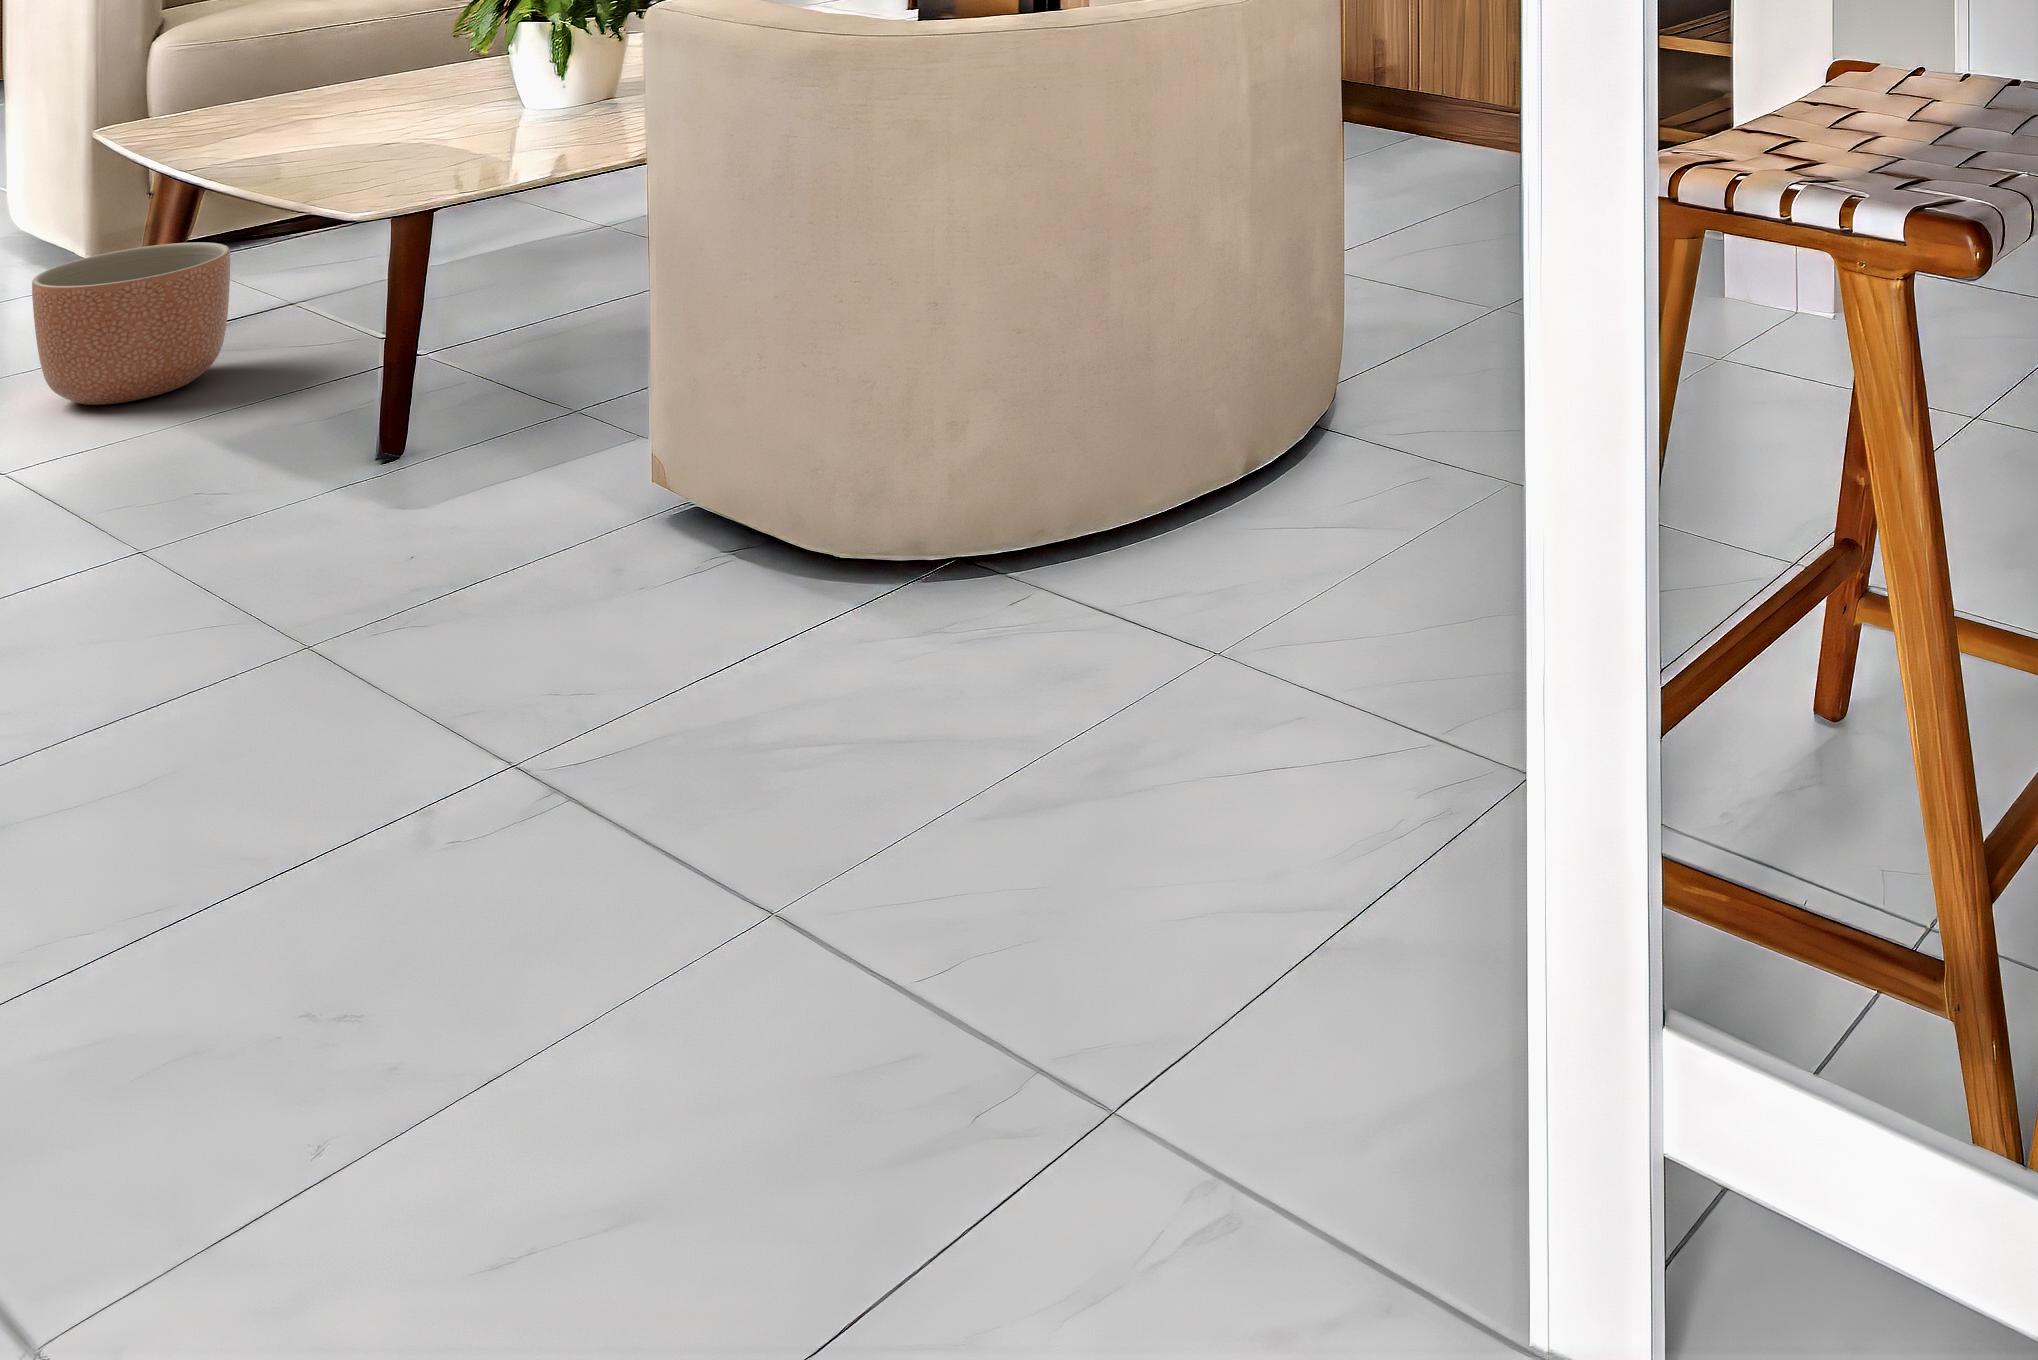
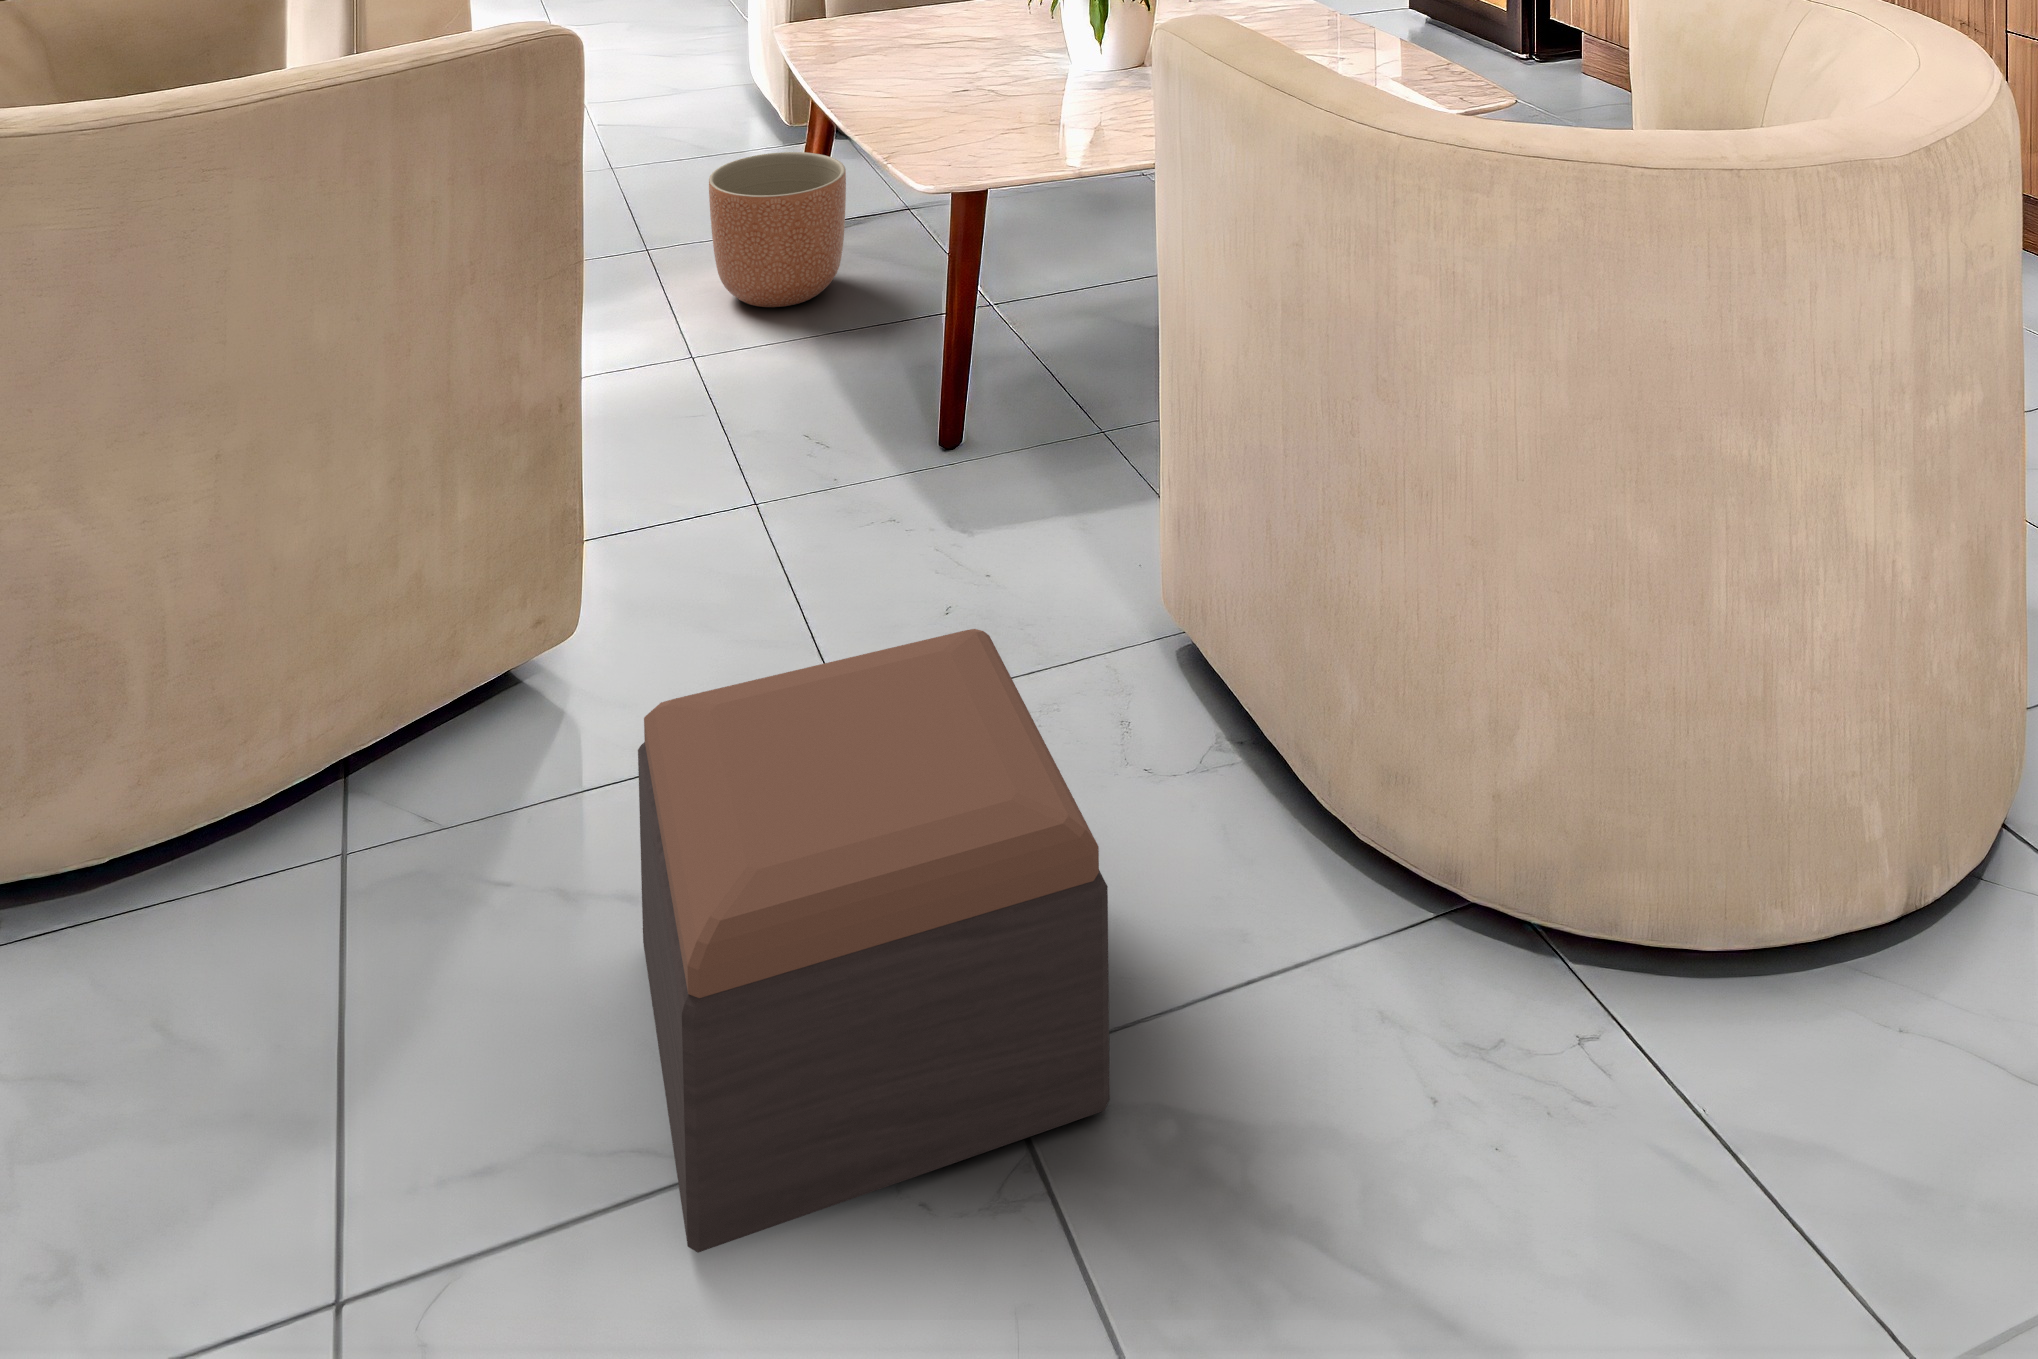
footstool: none [127,458,616,857] -> present [638,629,1110,1253]

